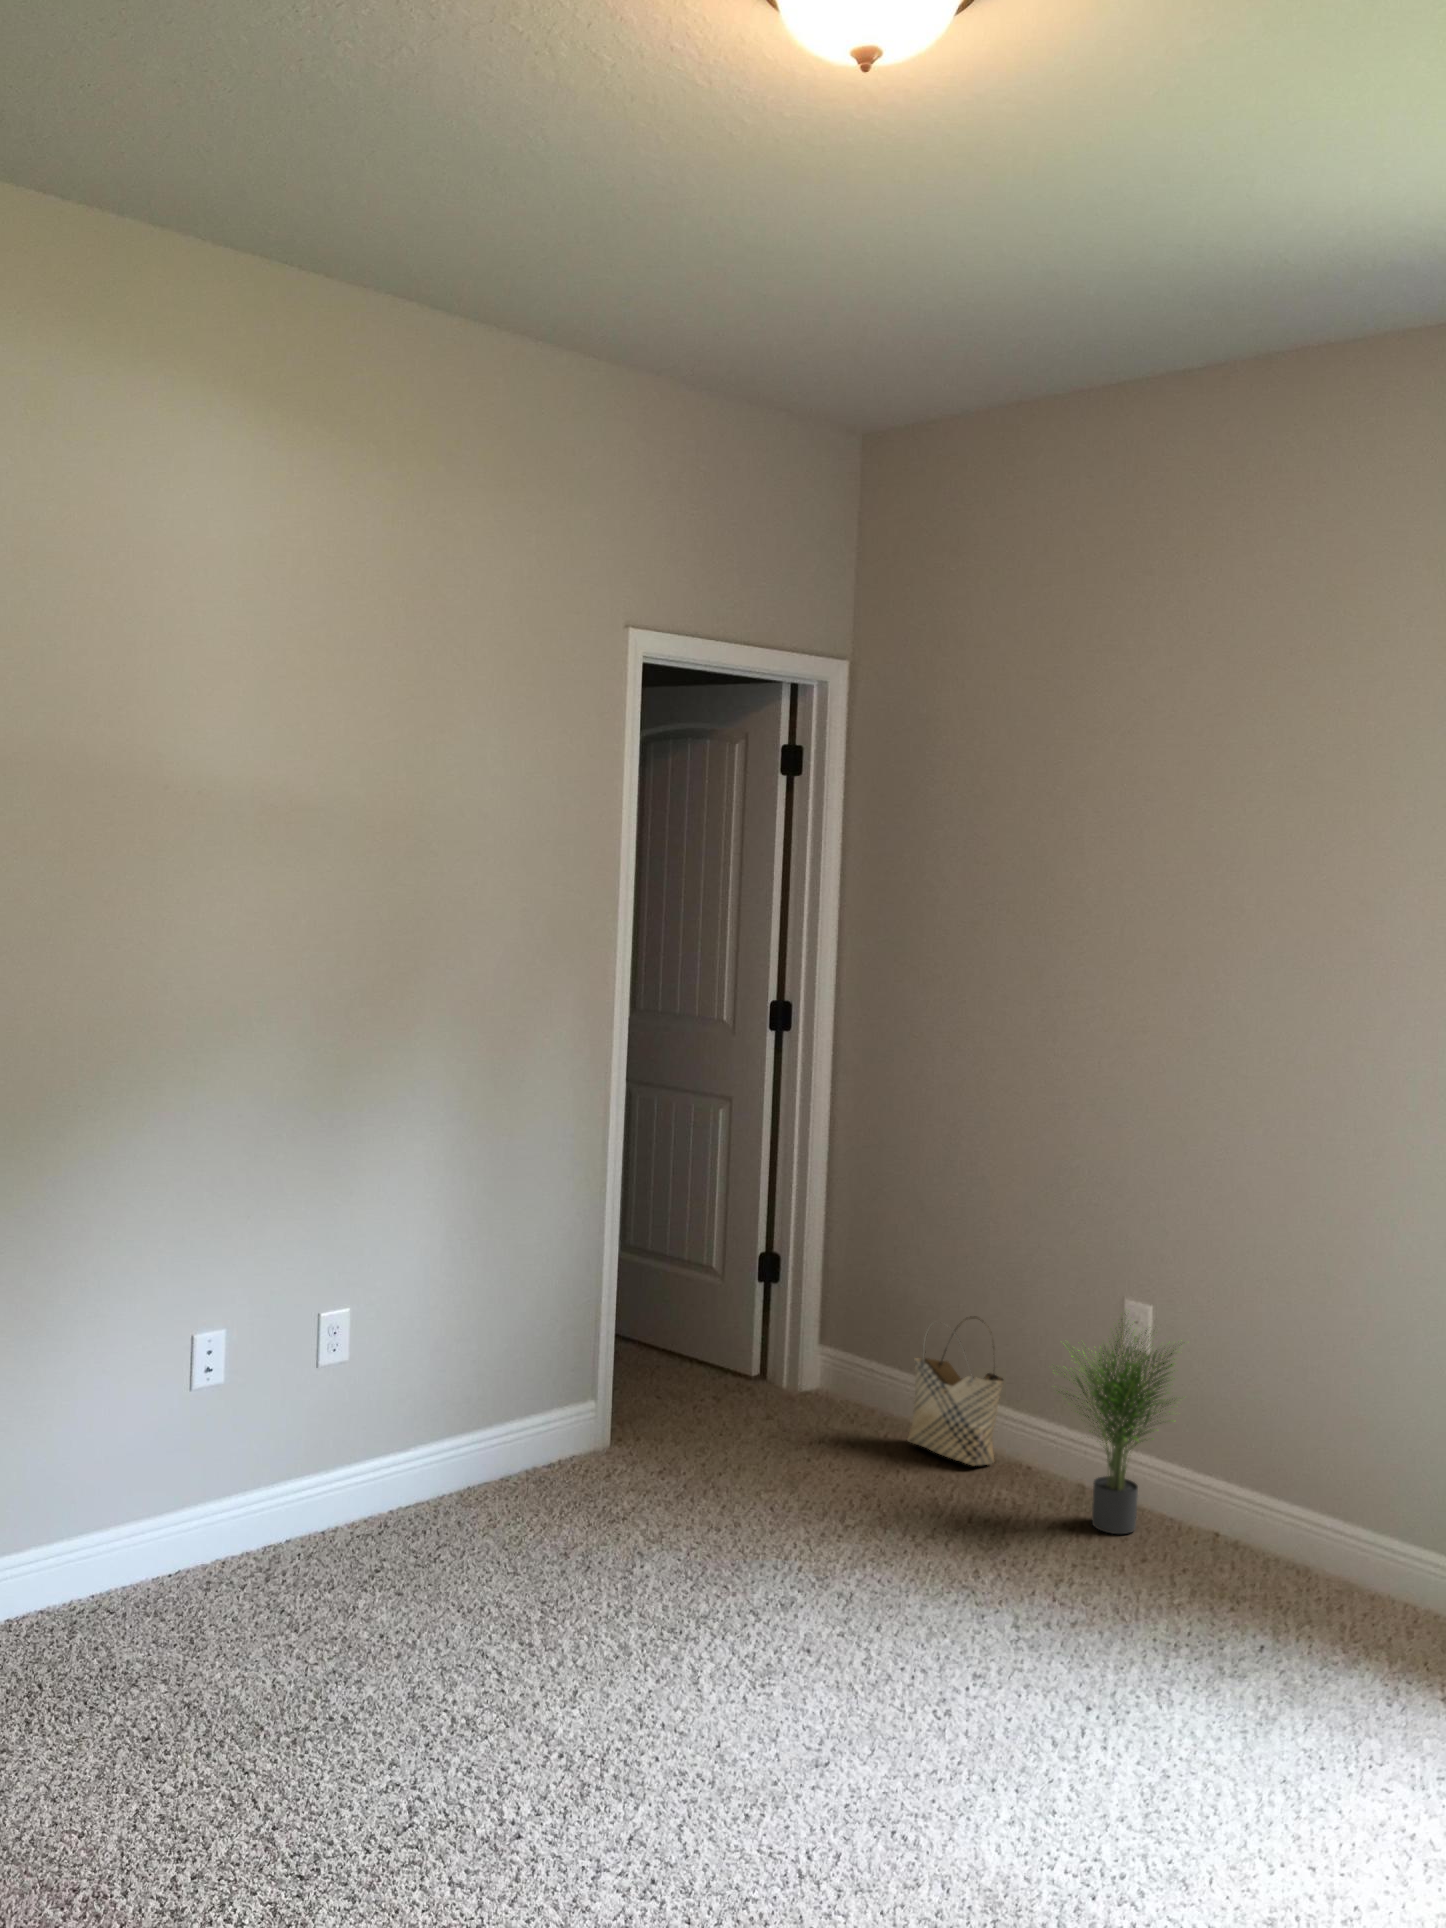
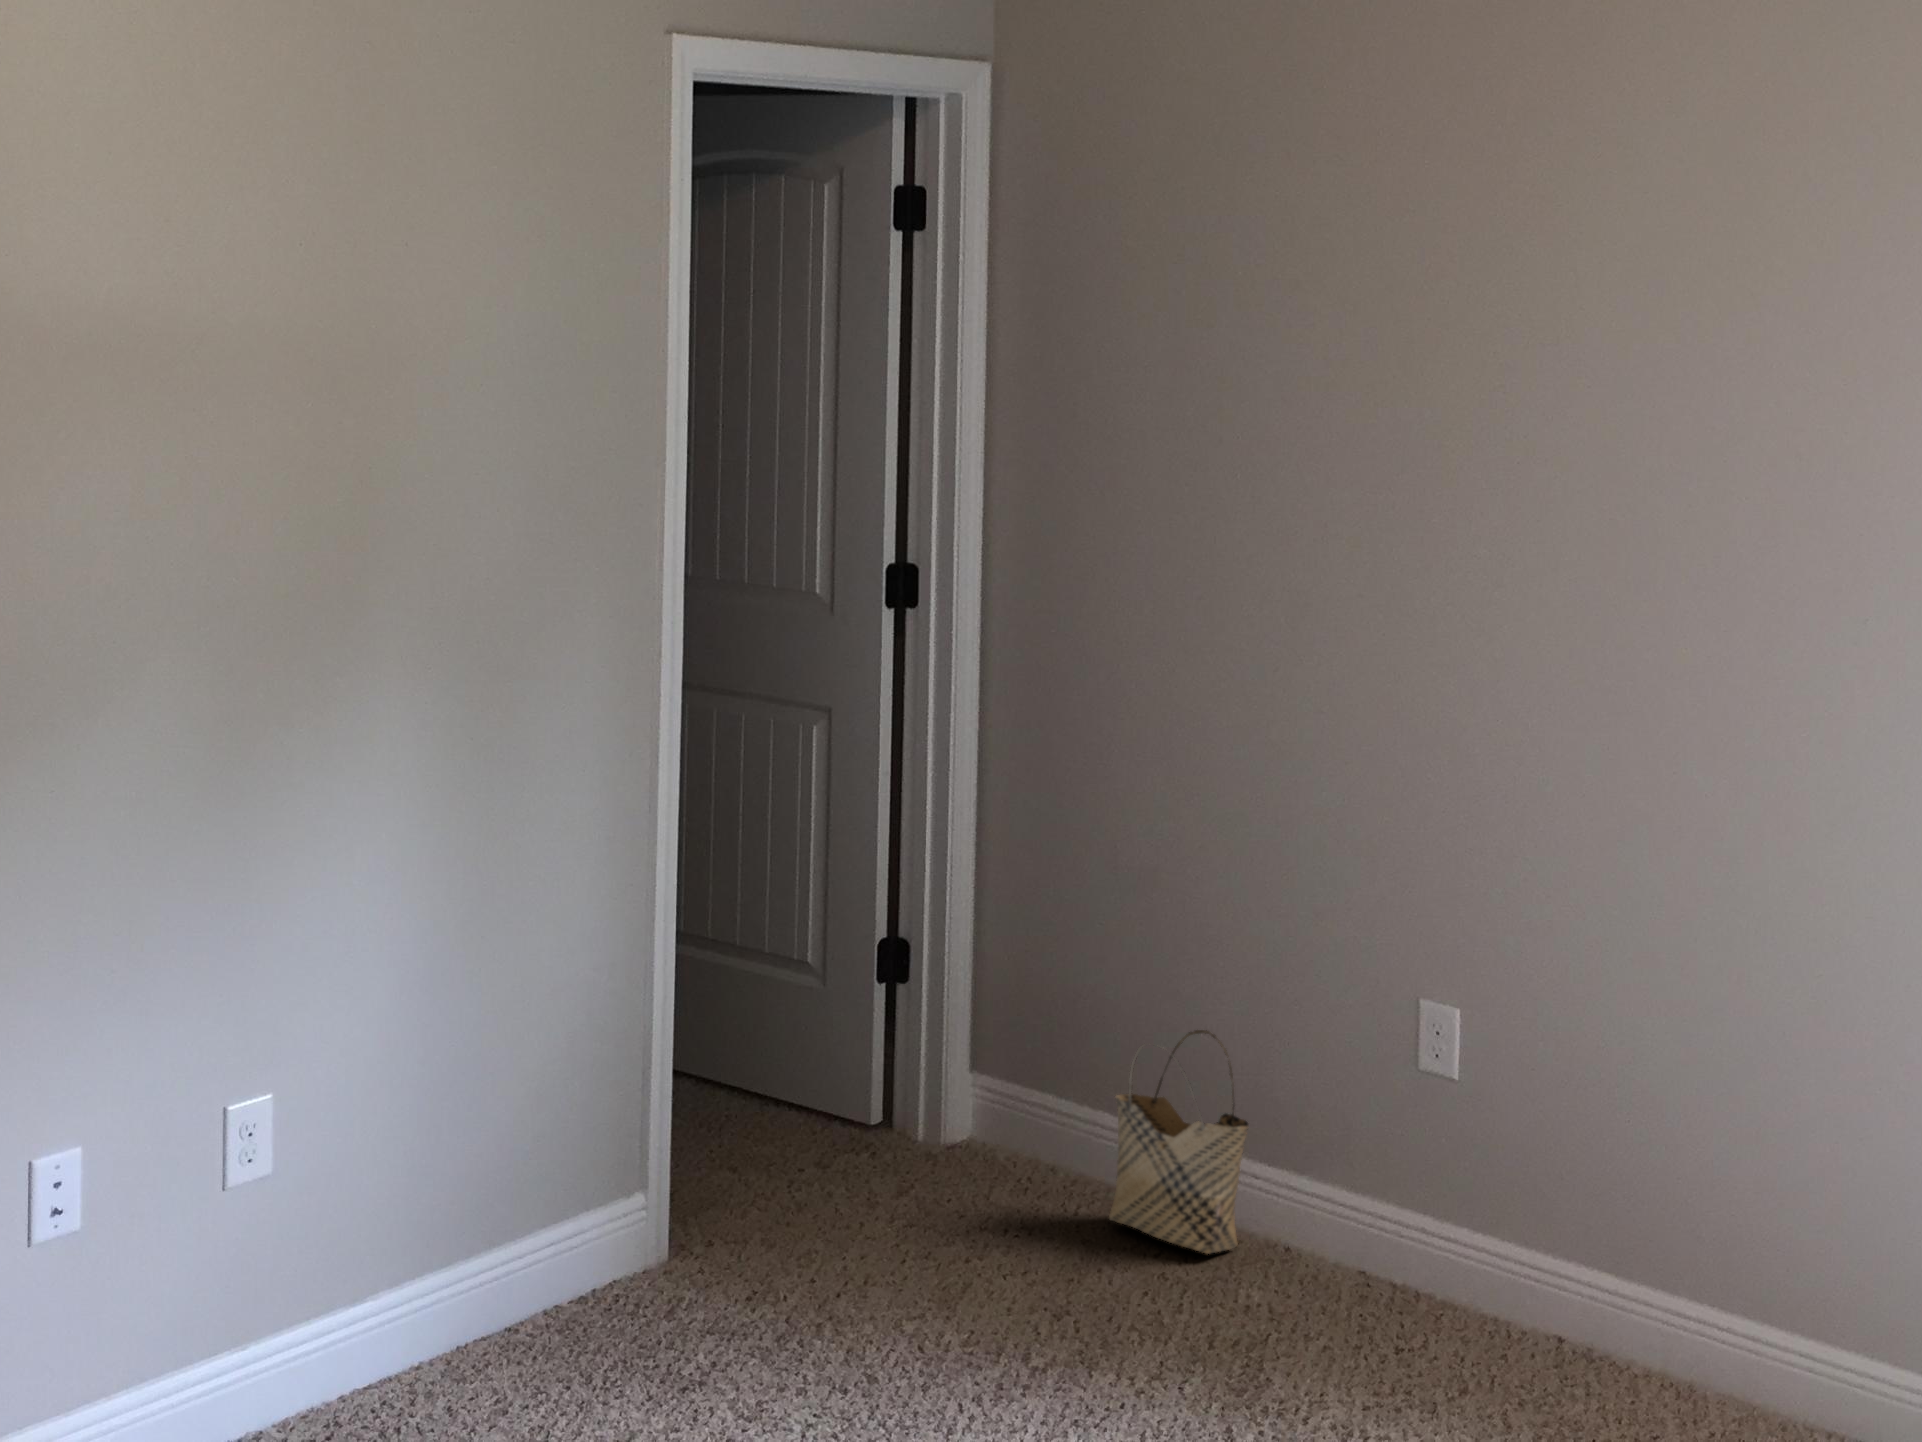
potted plant: present [1058,1314,1176,1534] -> none [1314,1018,1518,1353]

